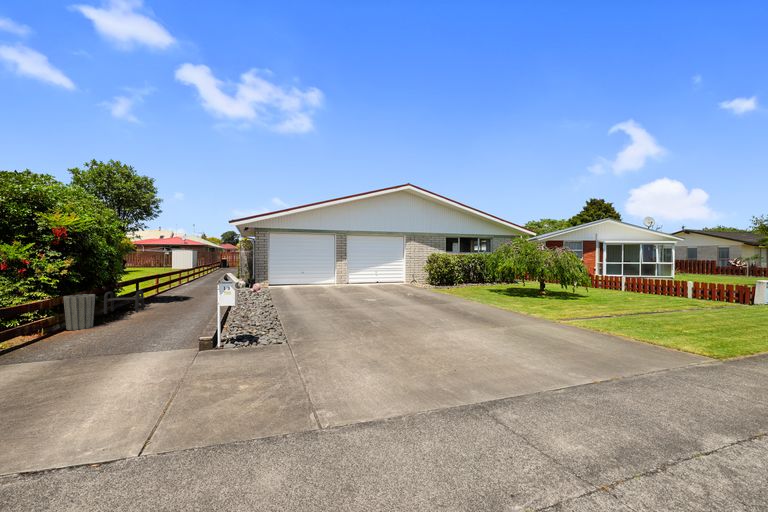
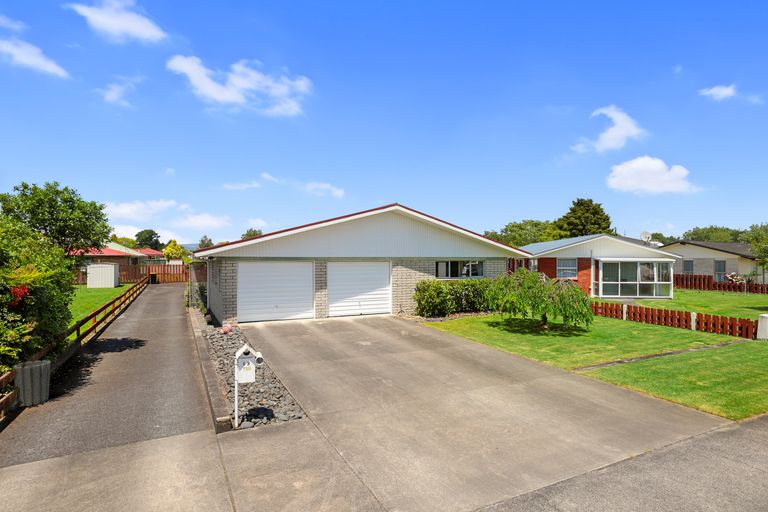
bench: present [104,291,144,314] -> none [52,345,99,377]

